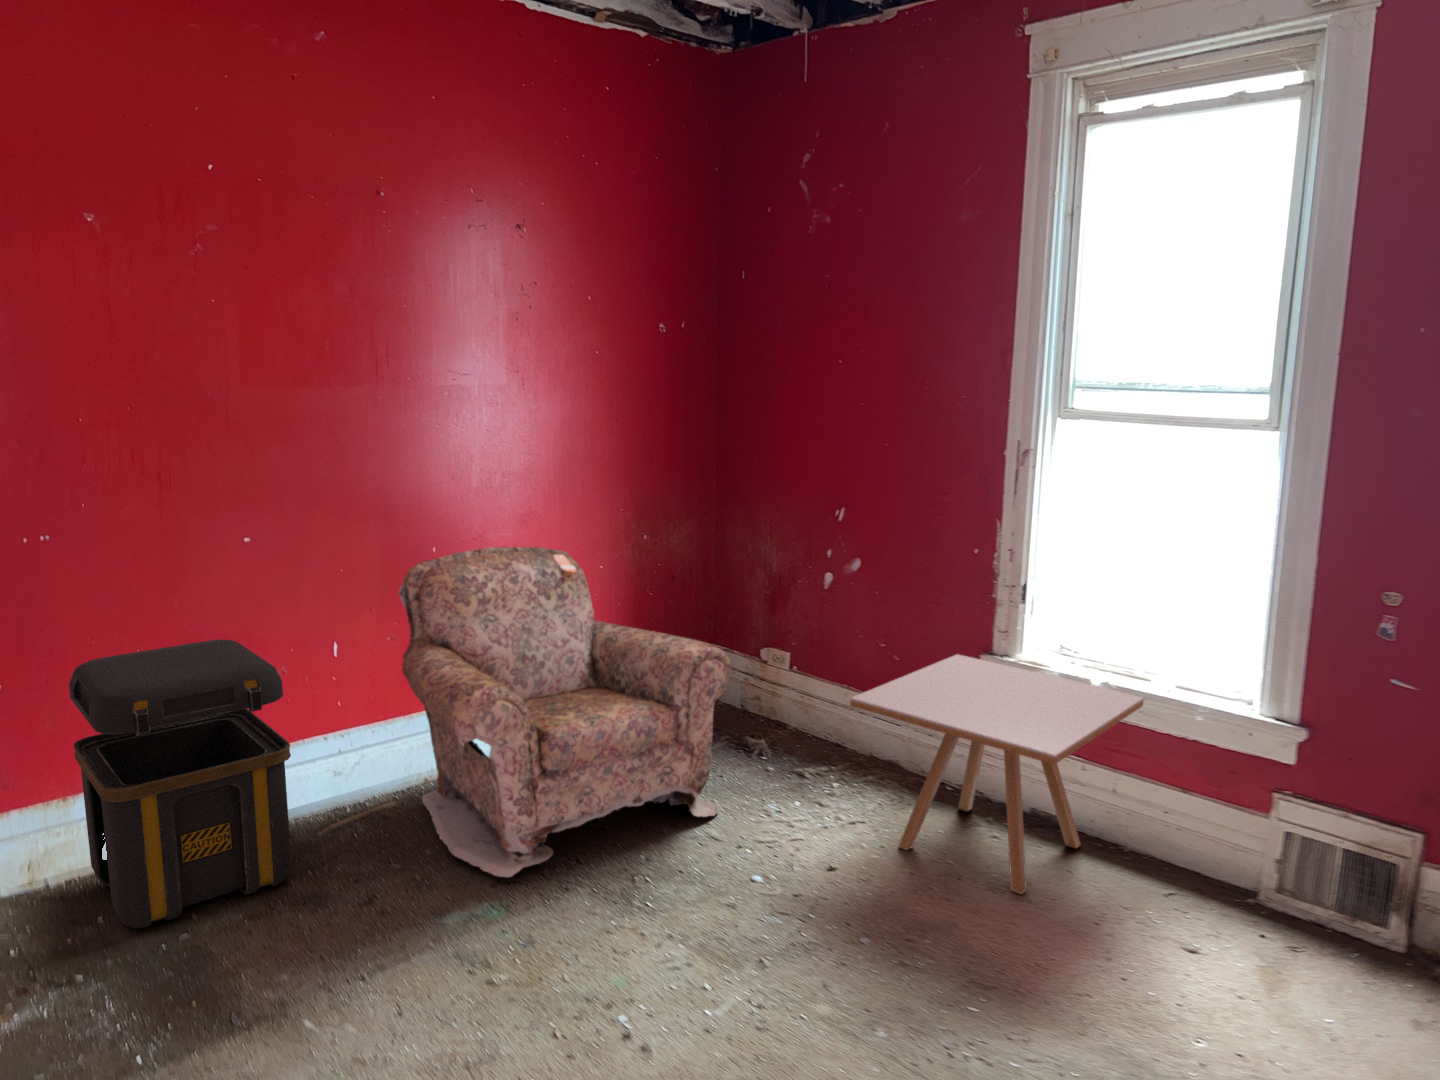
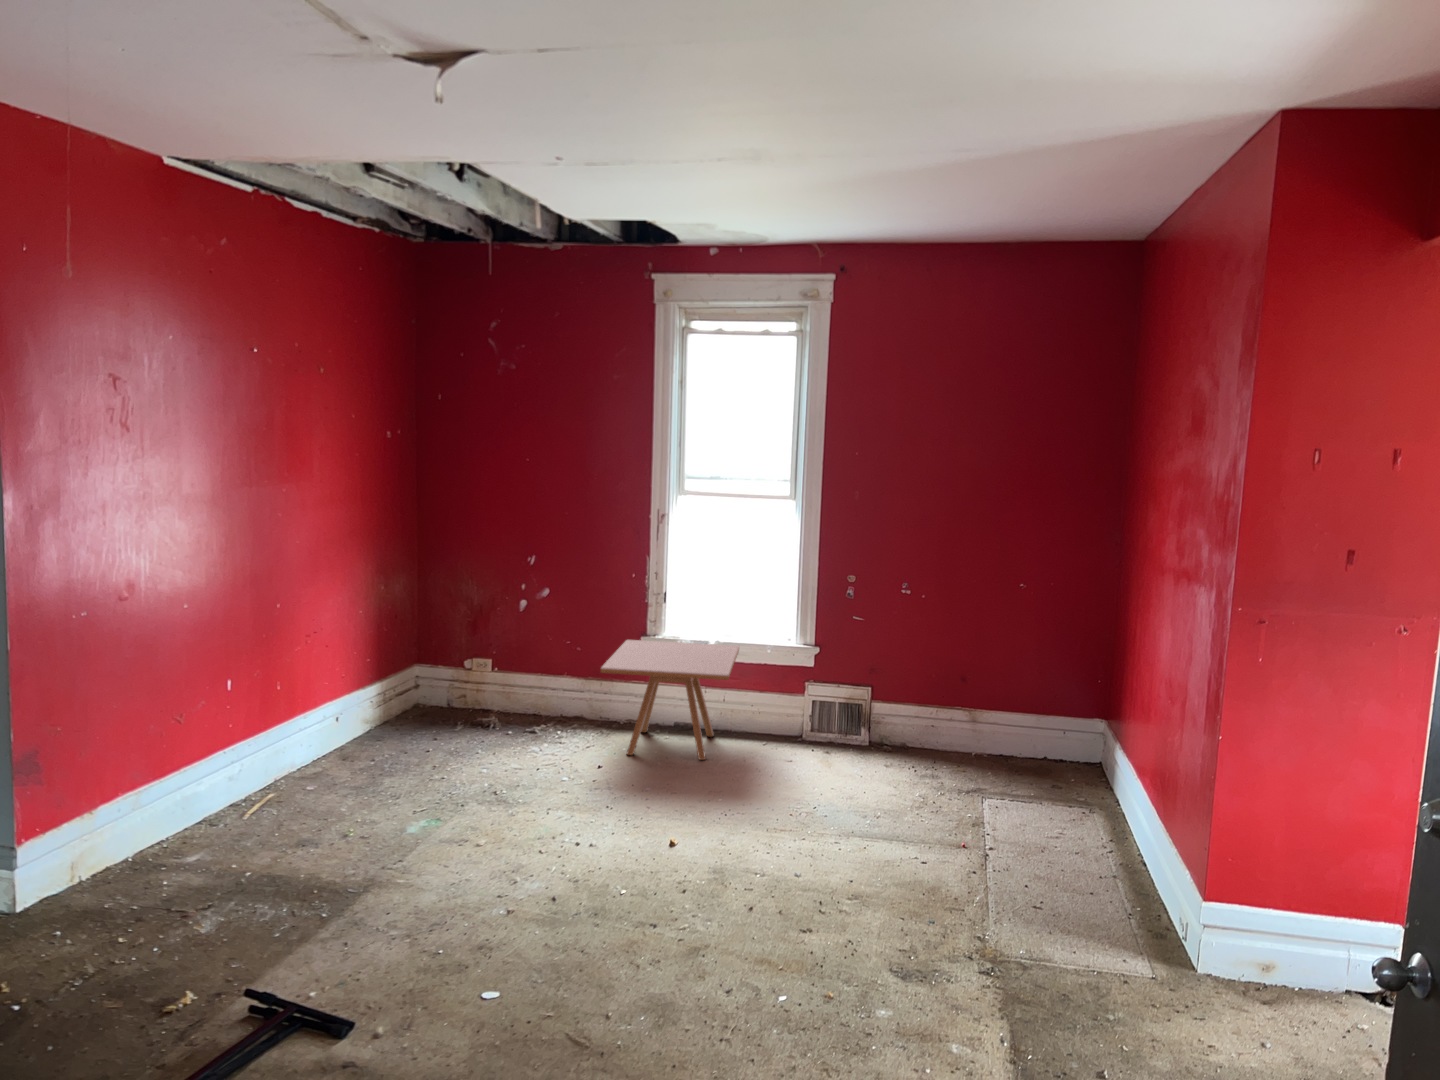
armchair: present [398,547,731,877] -> none [254,599,511,819]
toolbox: present [69,640,292,928] -> none [66,689,262,907]

